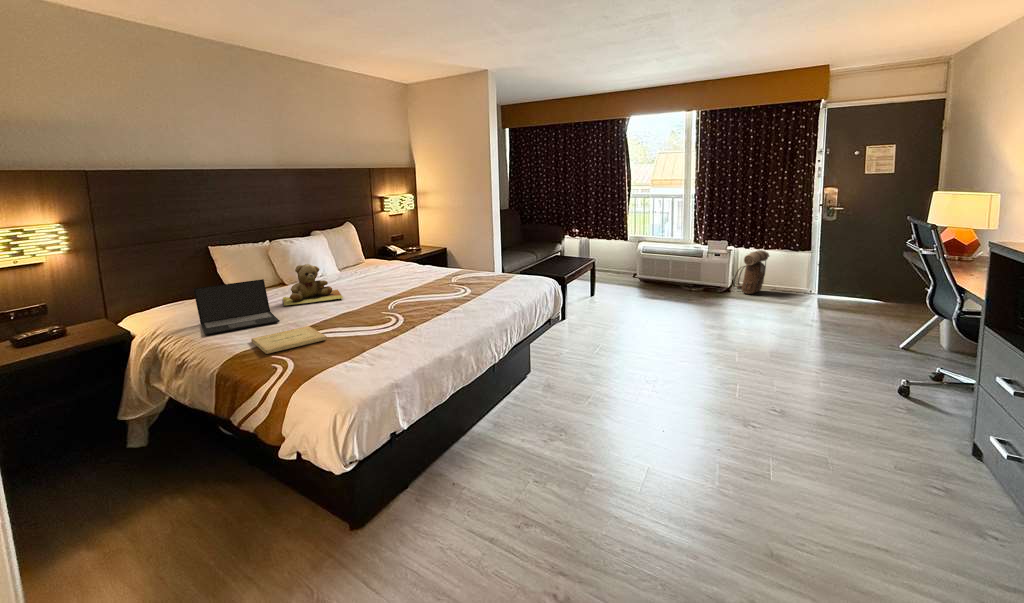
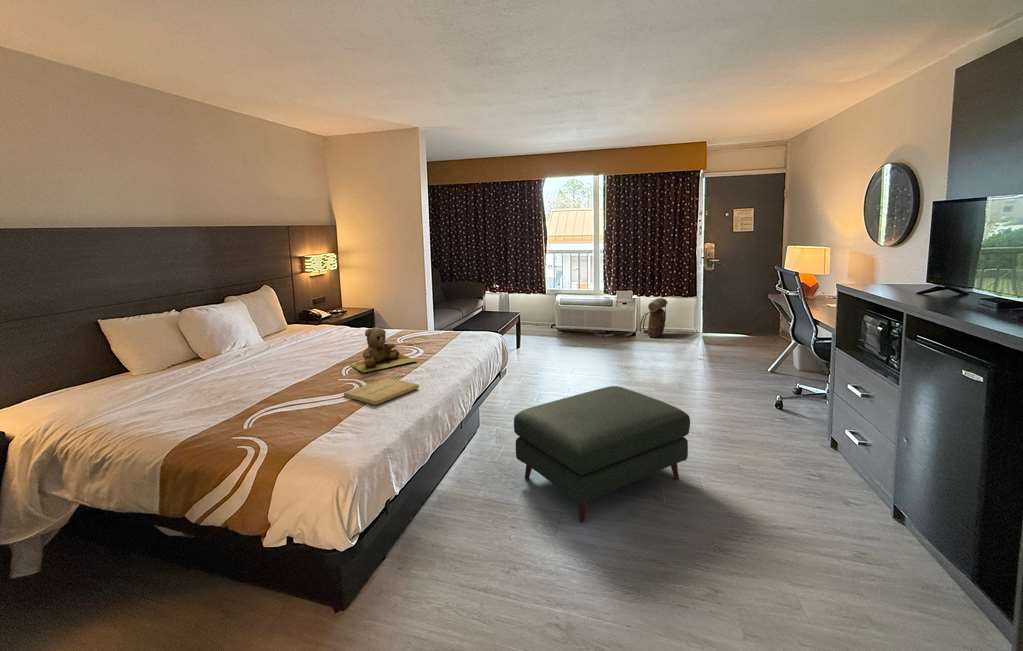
teddy bear: present [283,264,343,306] -> present [349,327,417,373]
laptop: present [193,279,279,335] -> none [110,351,223,420]
book: present [251,326,327,354] -> present [344,378,419,405]
ottoman: none [544,342,734,477] -> present [514,386,690,523]

